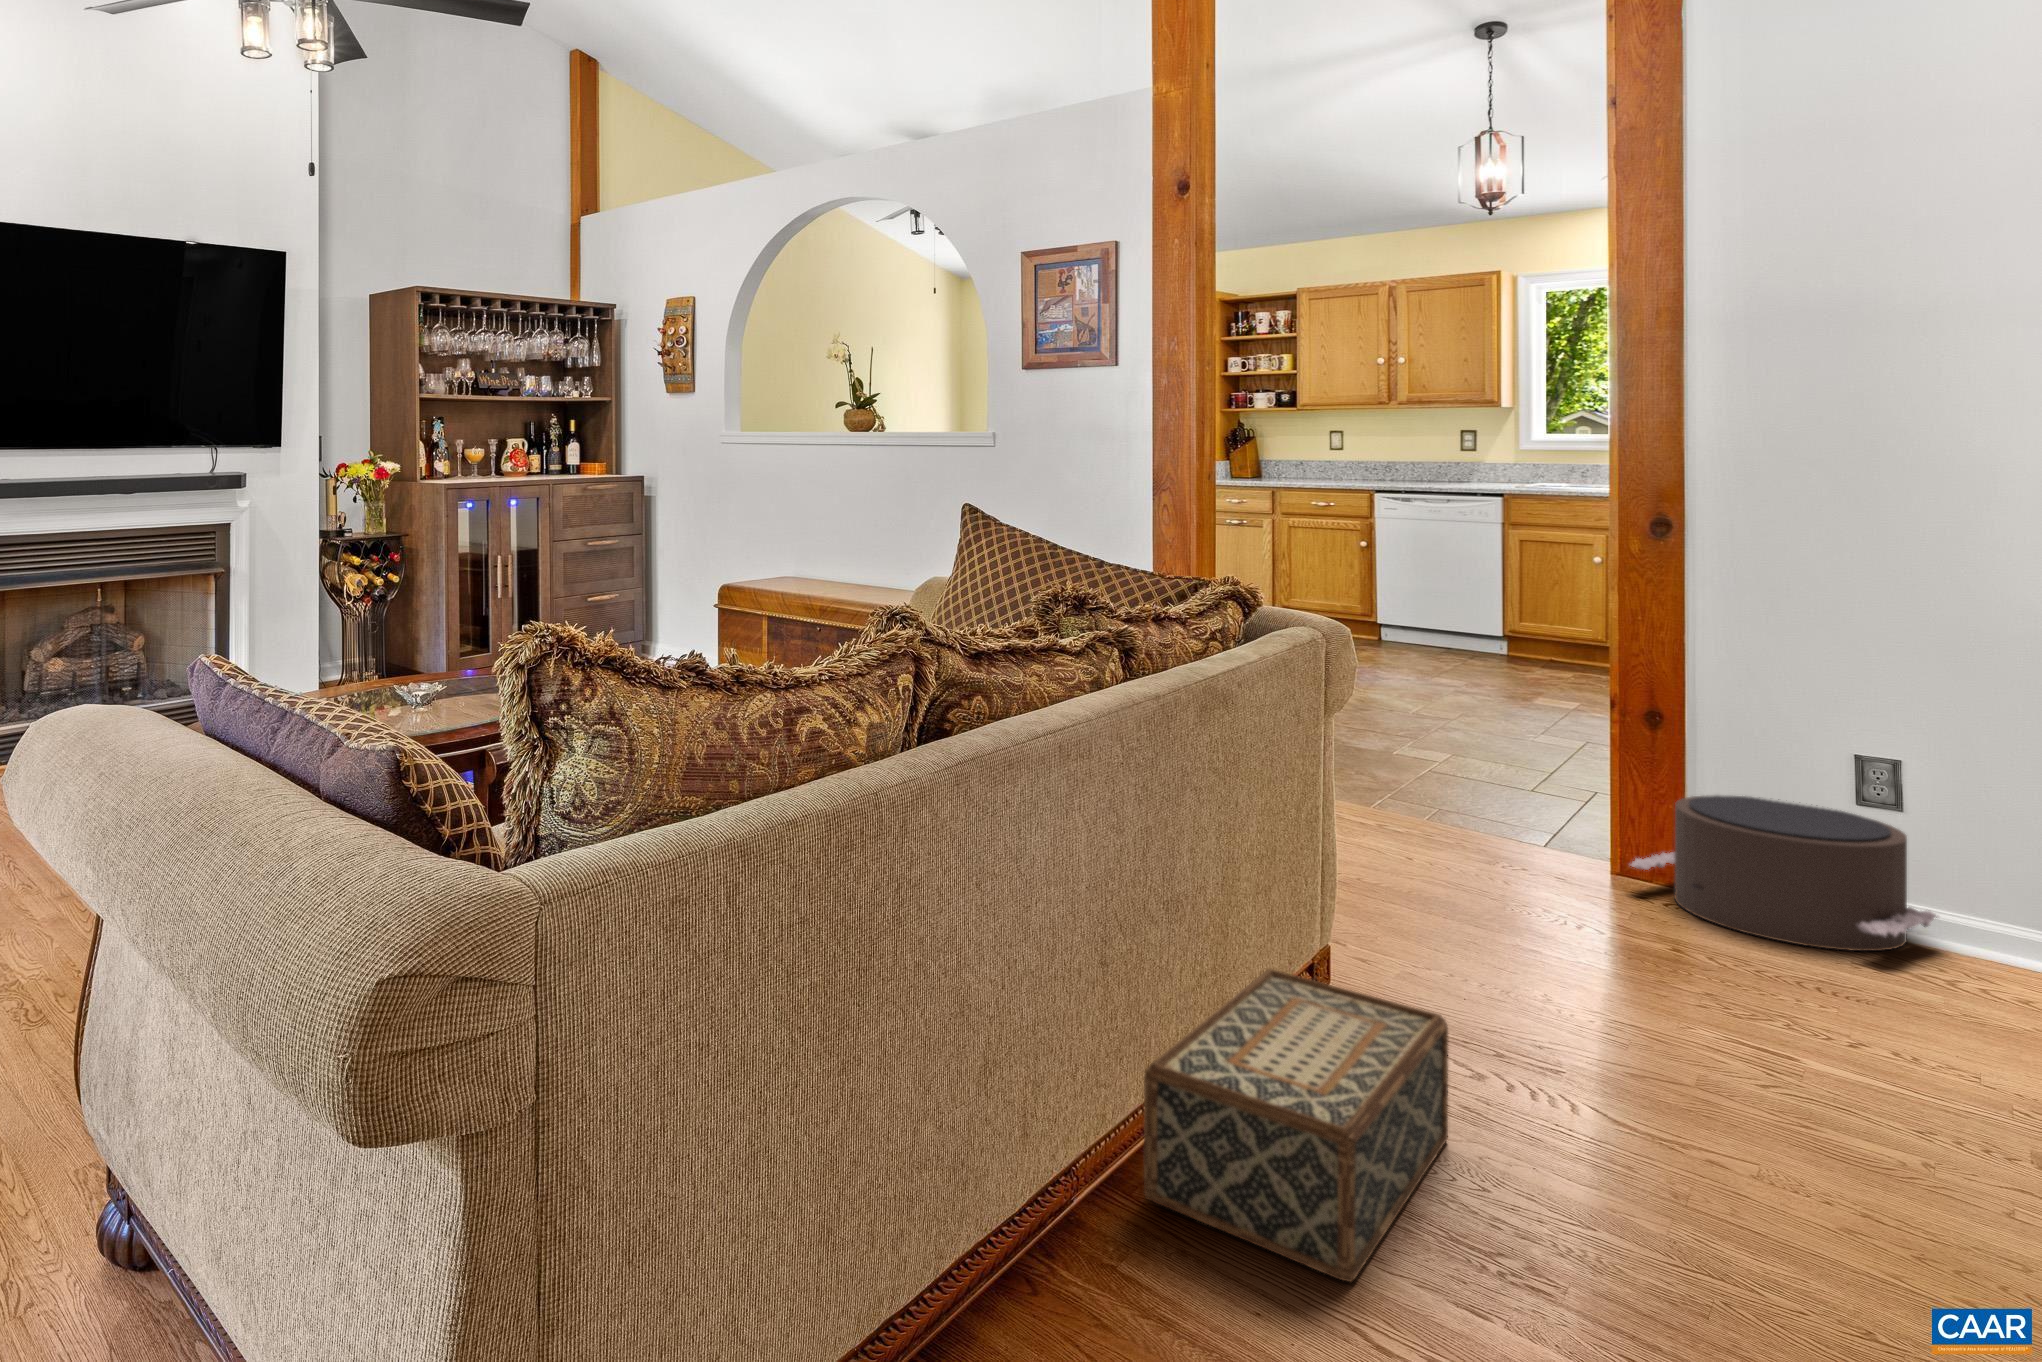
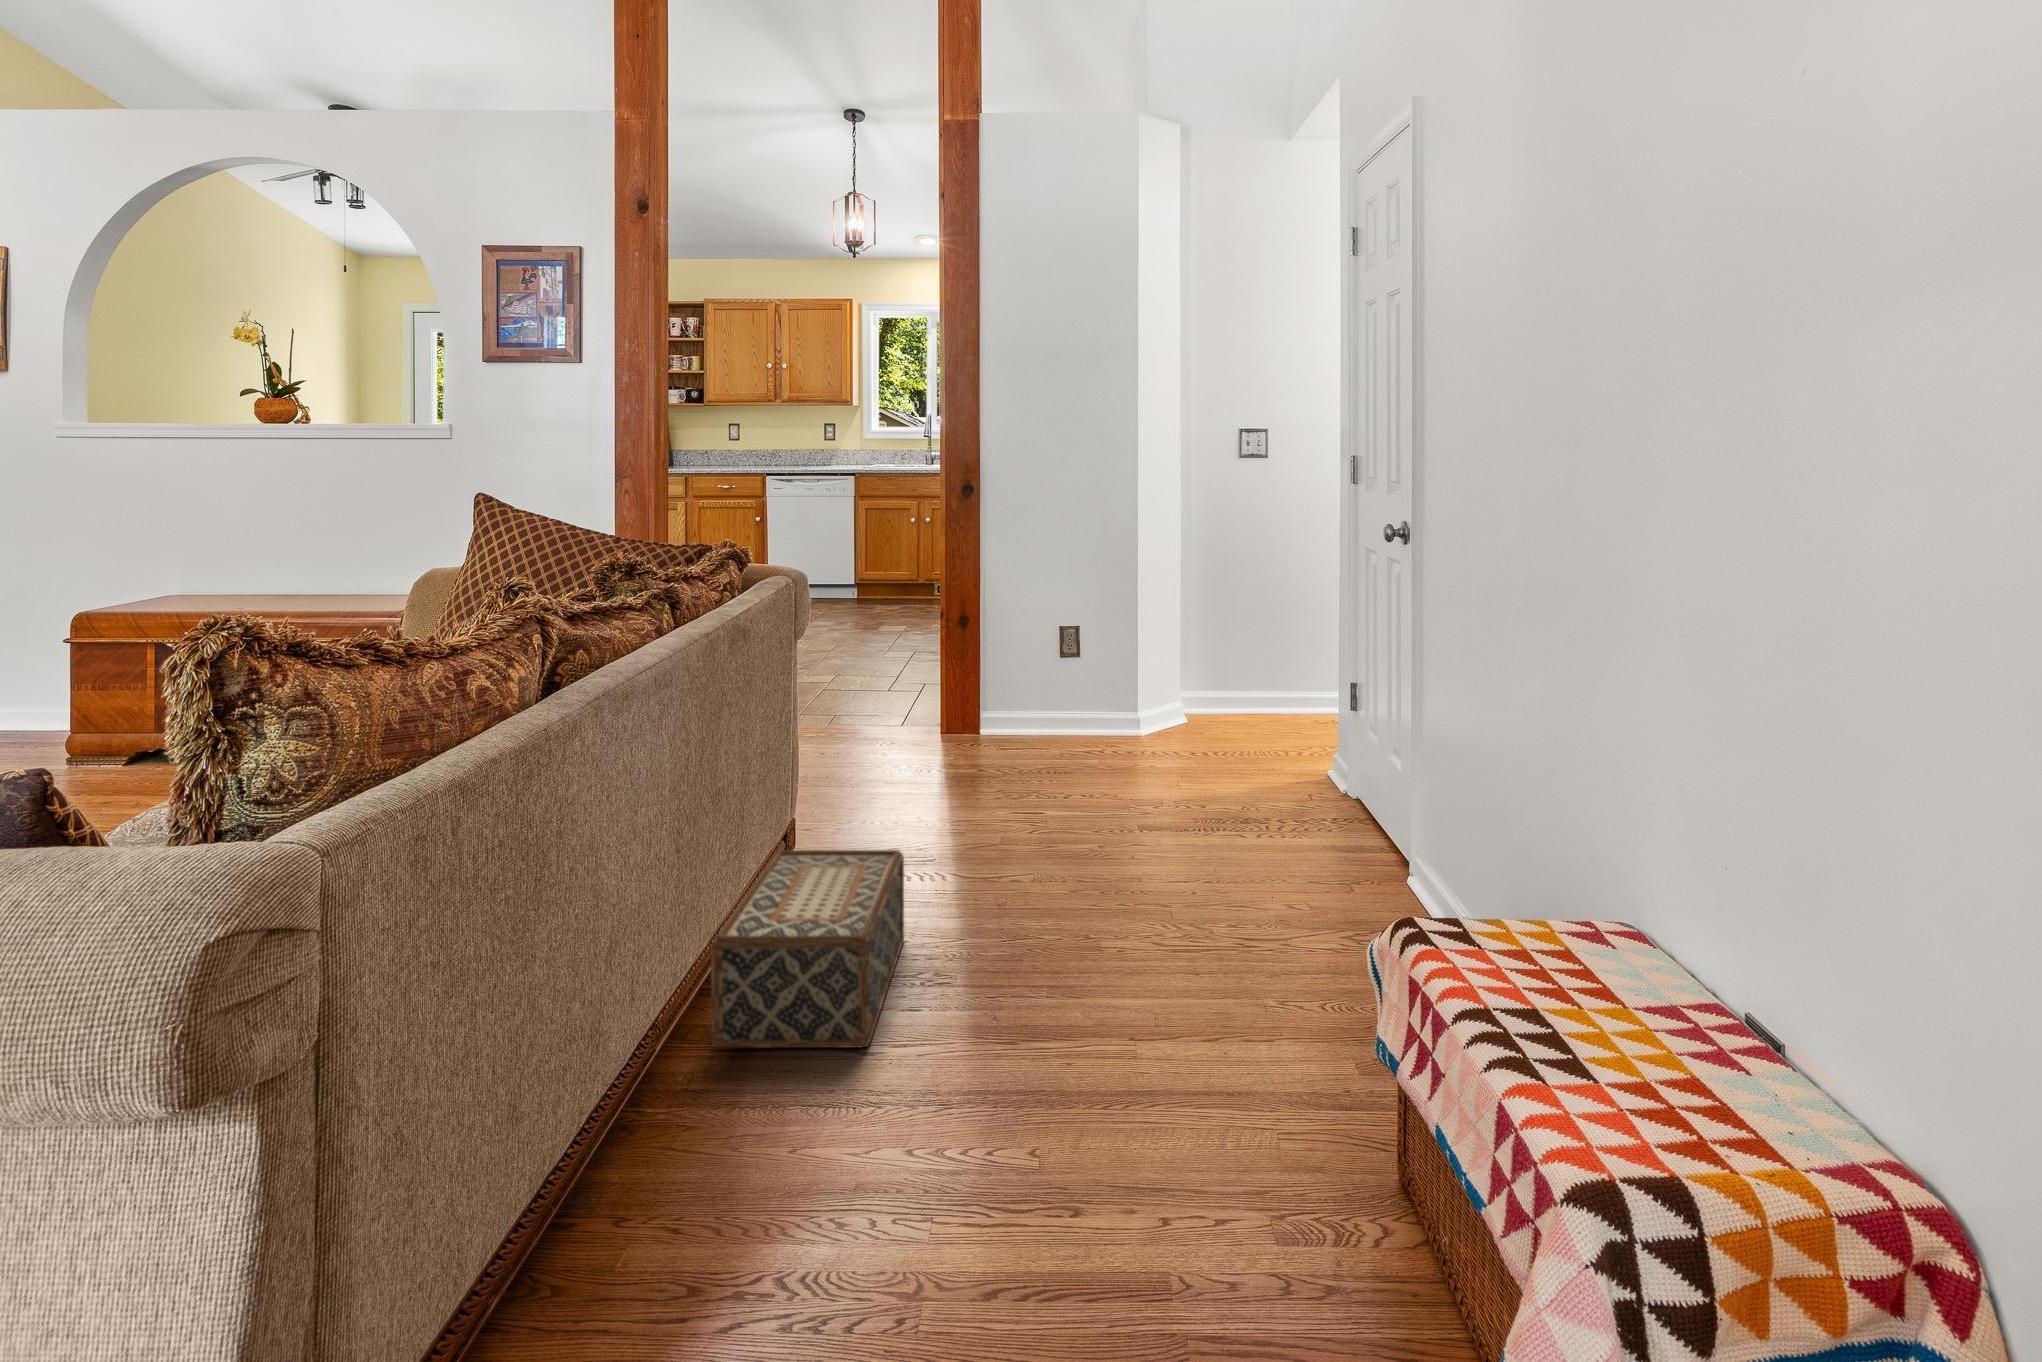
pouf: present [1631,795,1938,951] -> none [972,675,1131,767]

